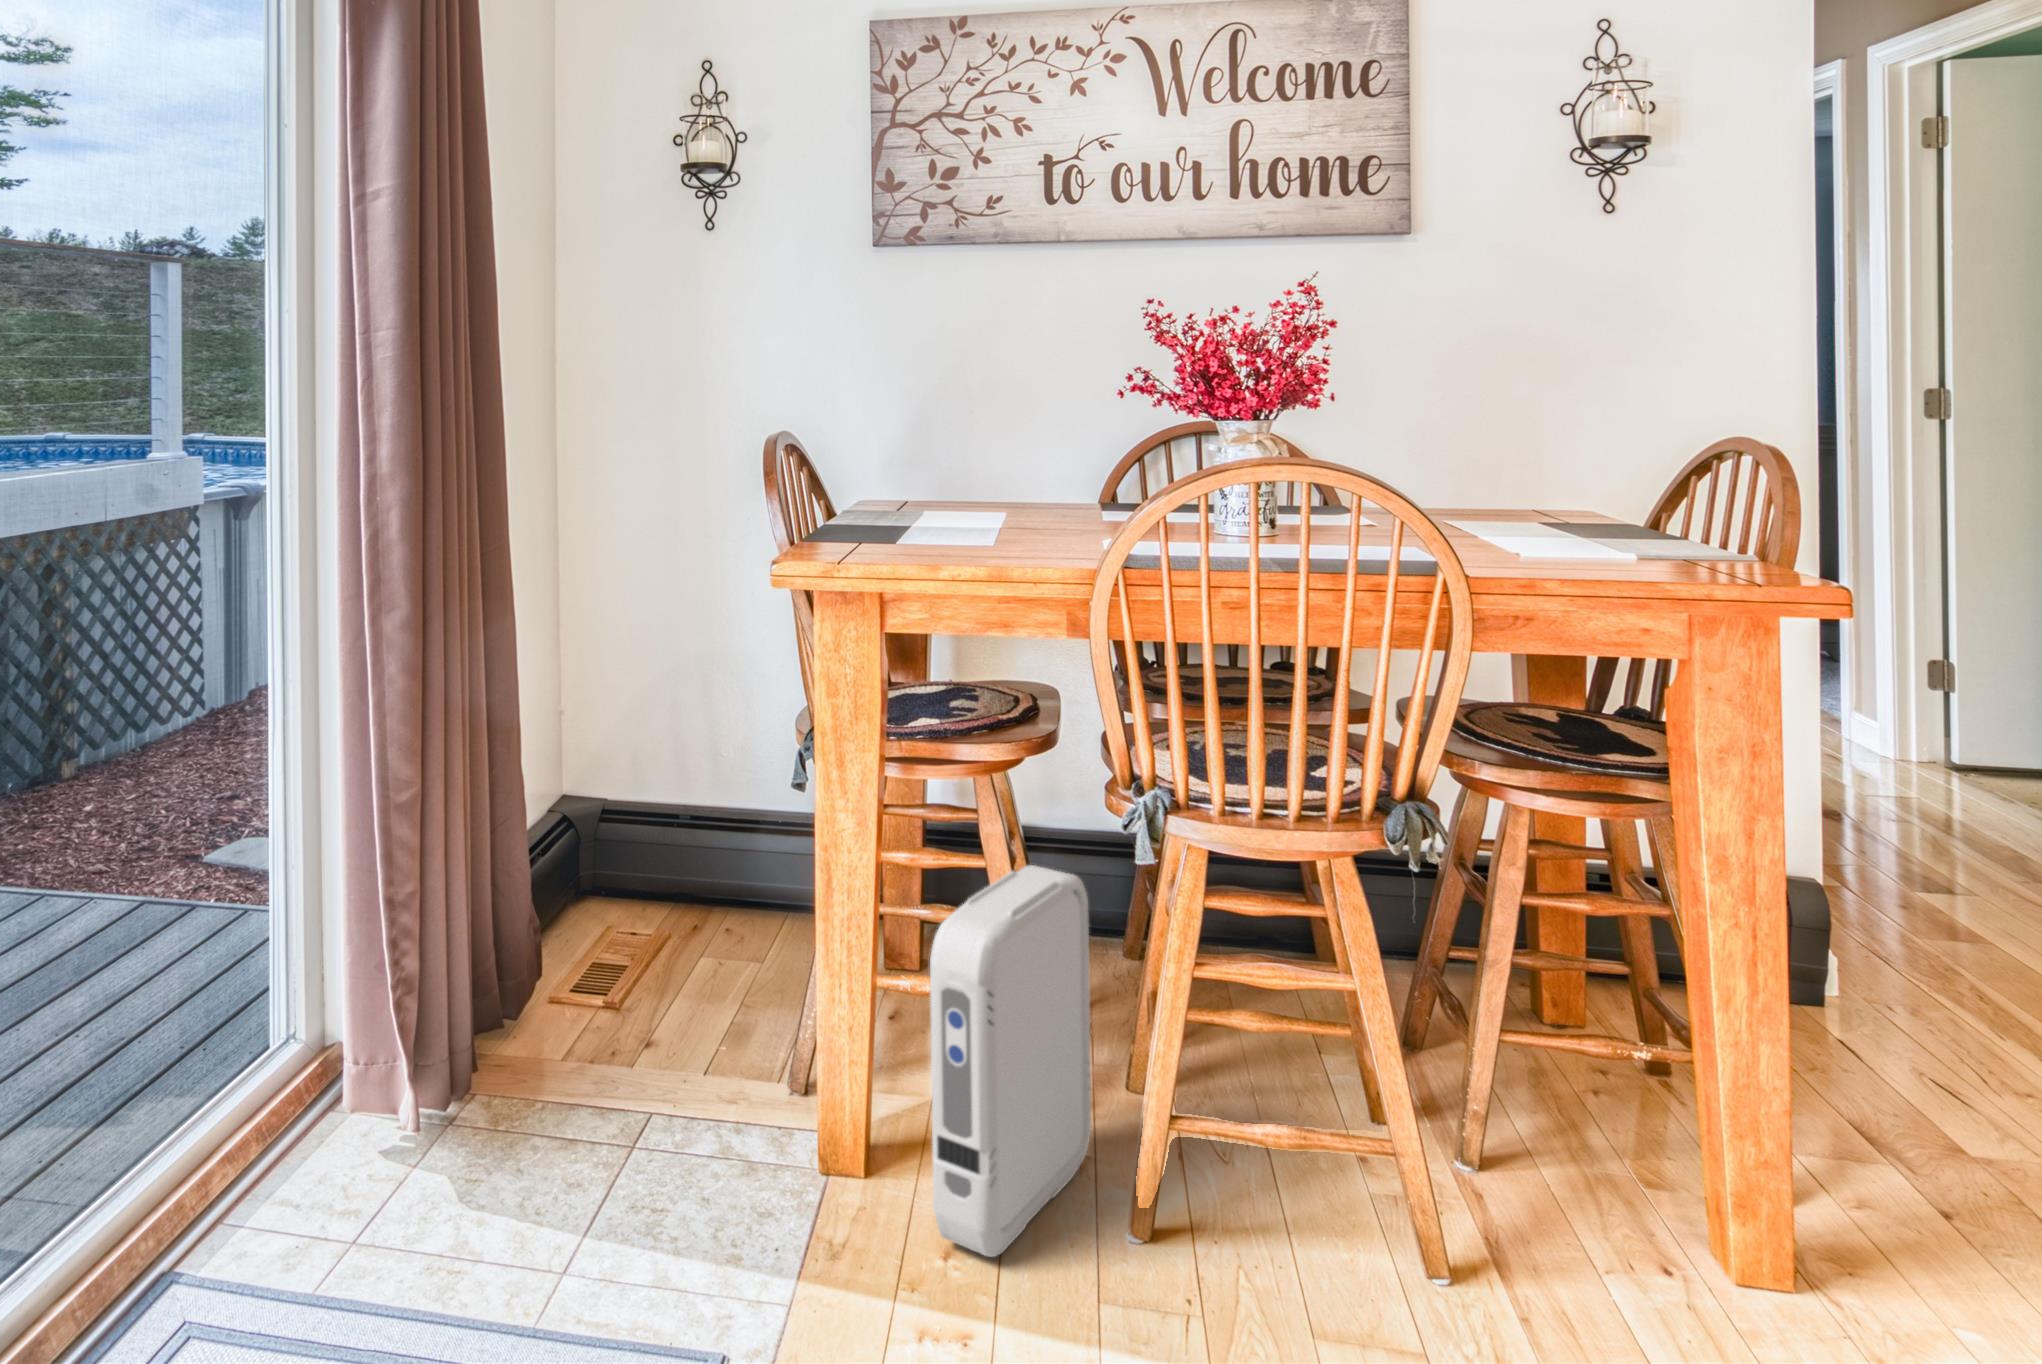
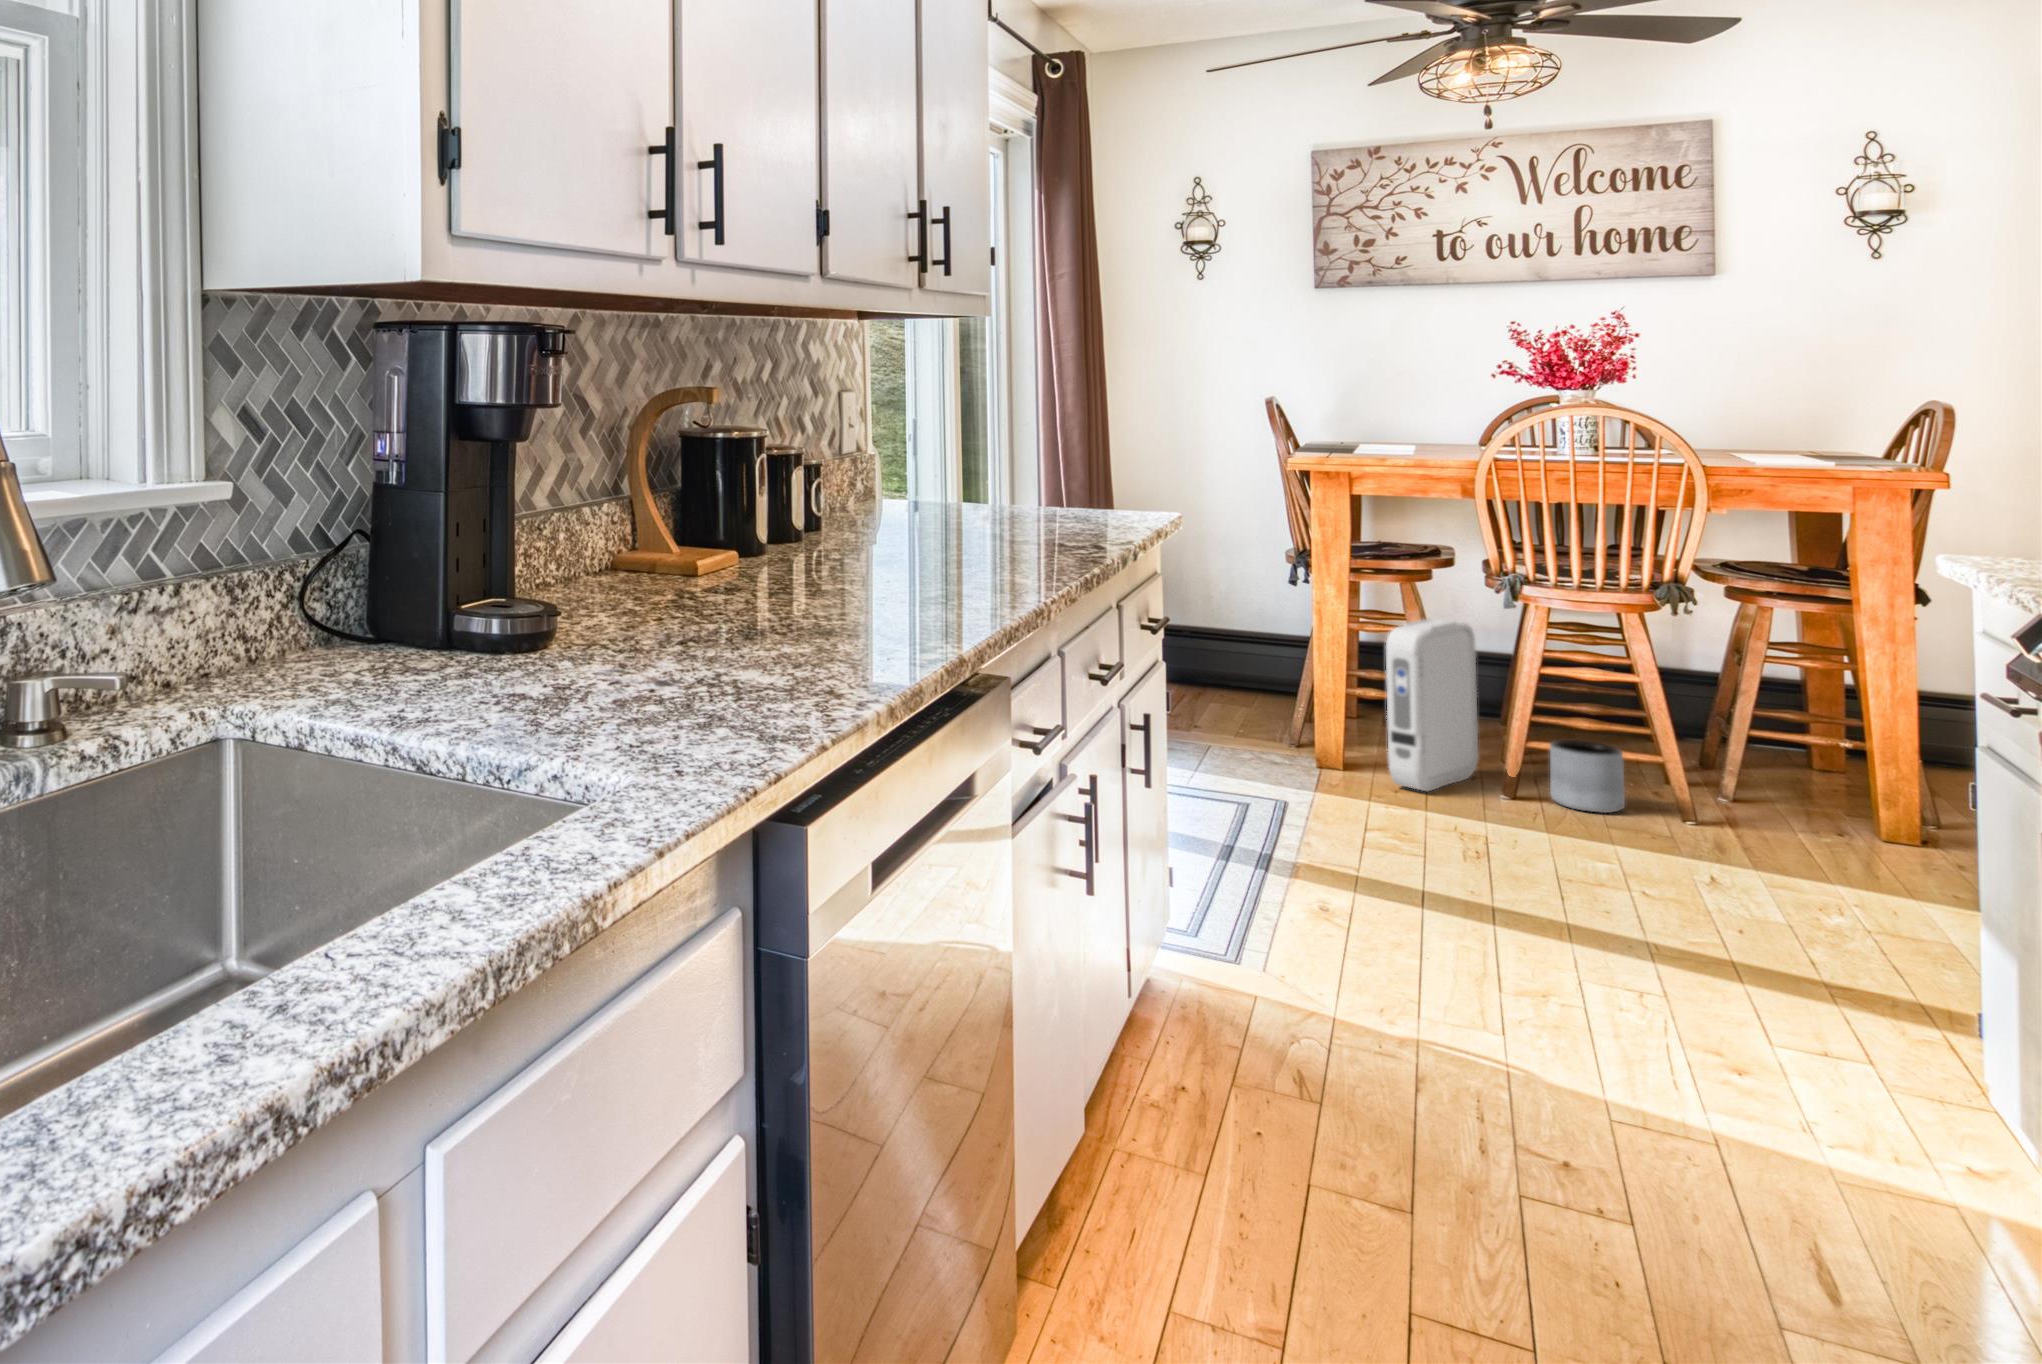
planter: none [1212,1111,1339,1290] -> present [1550,740,1625,813]

